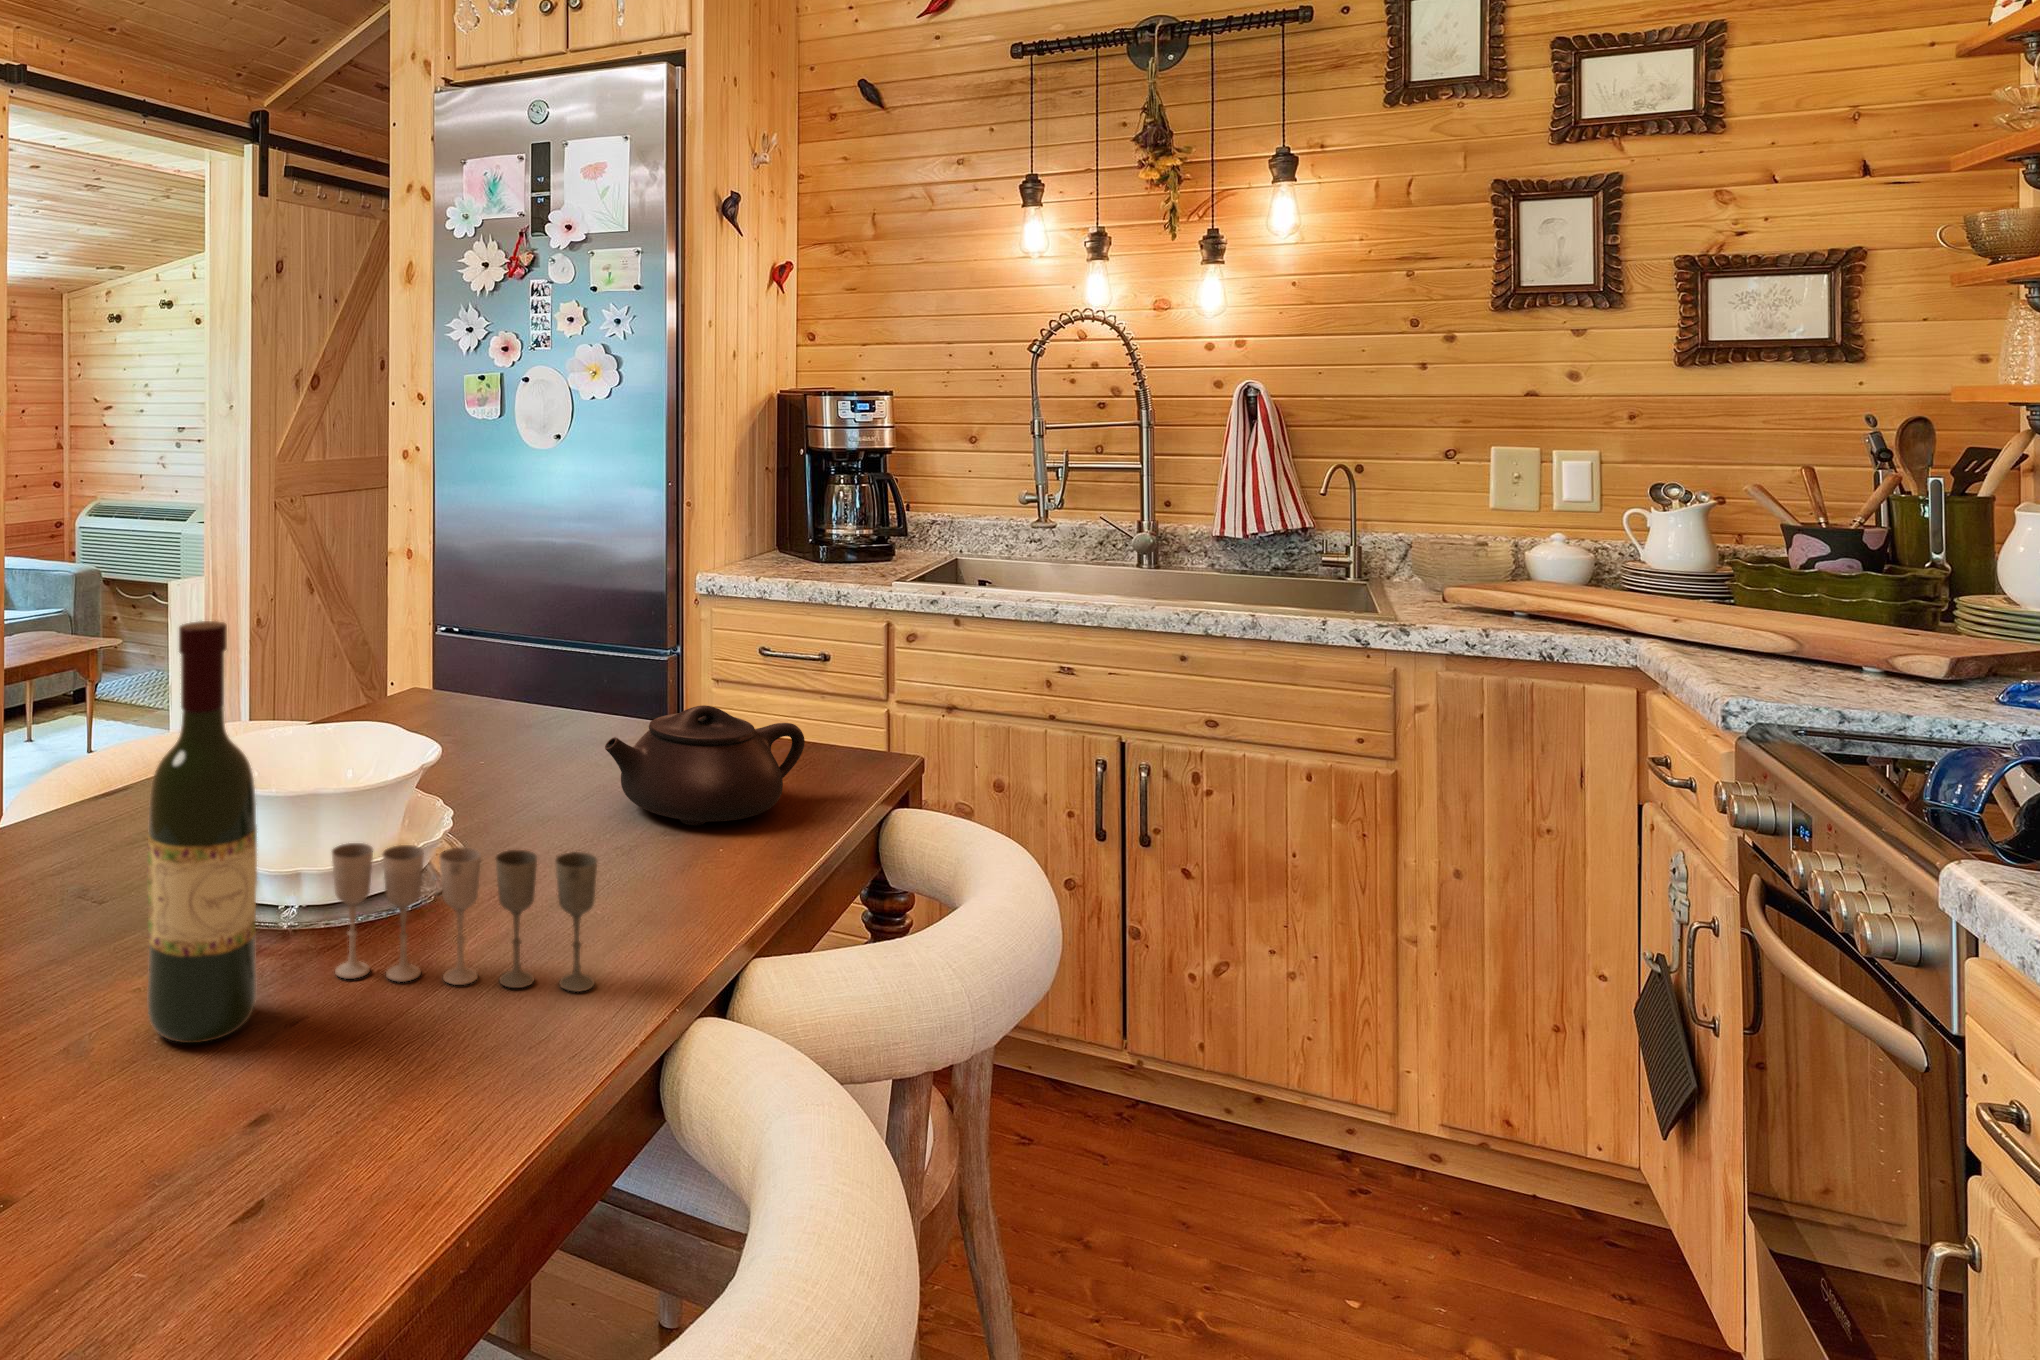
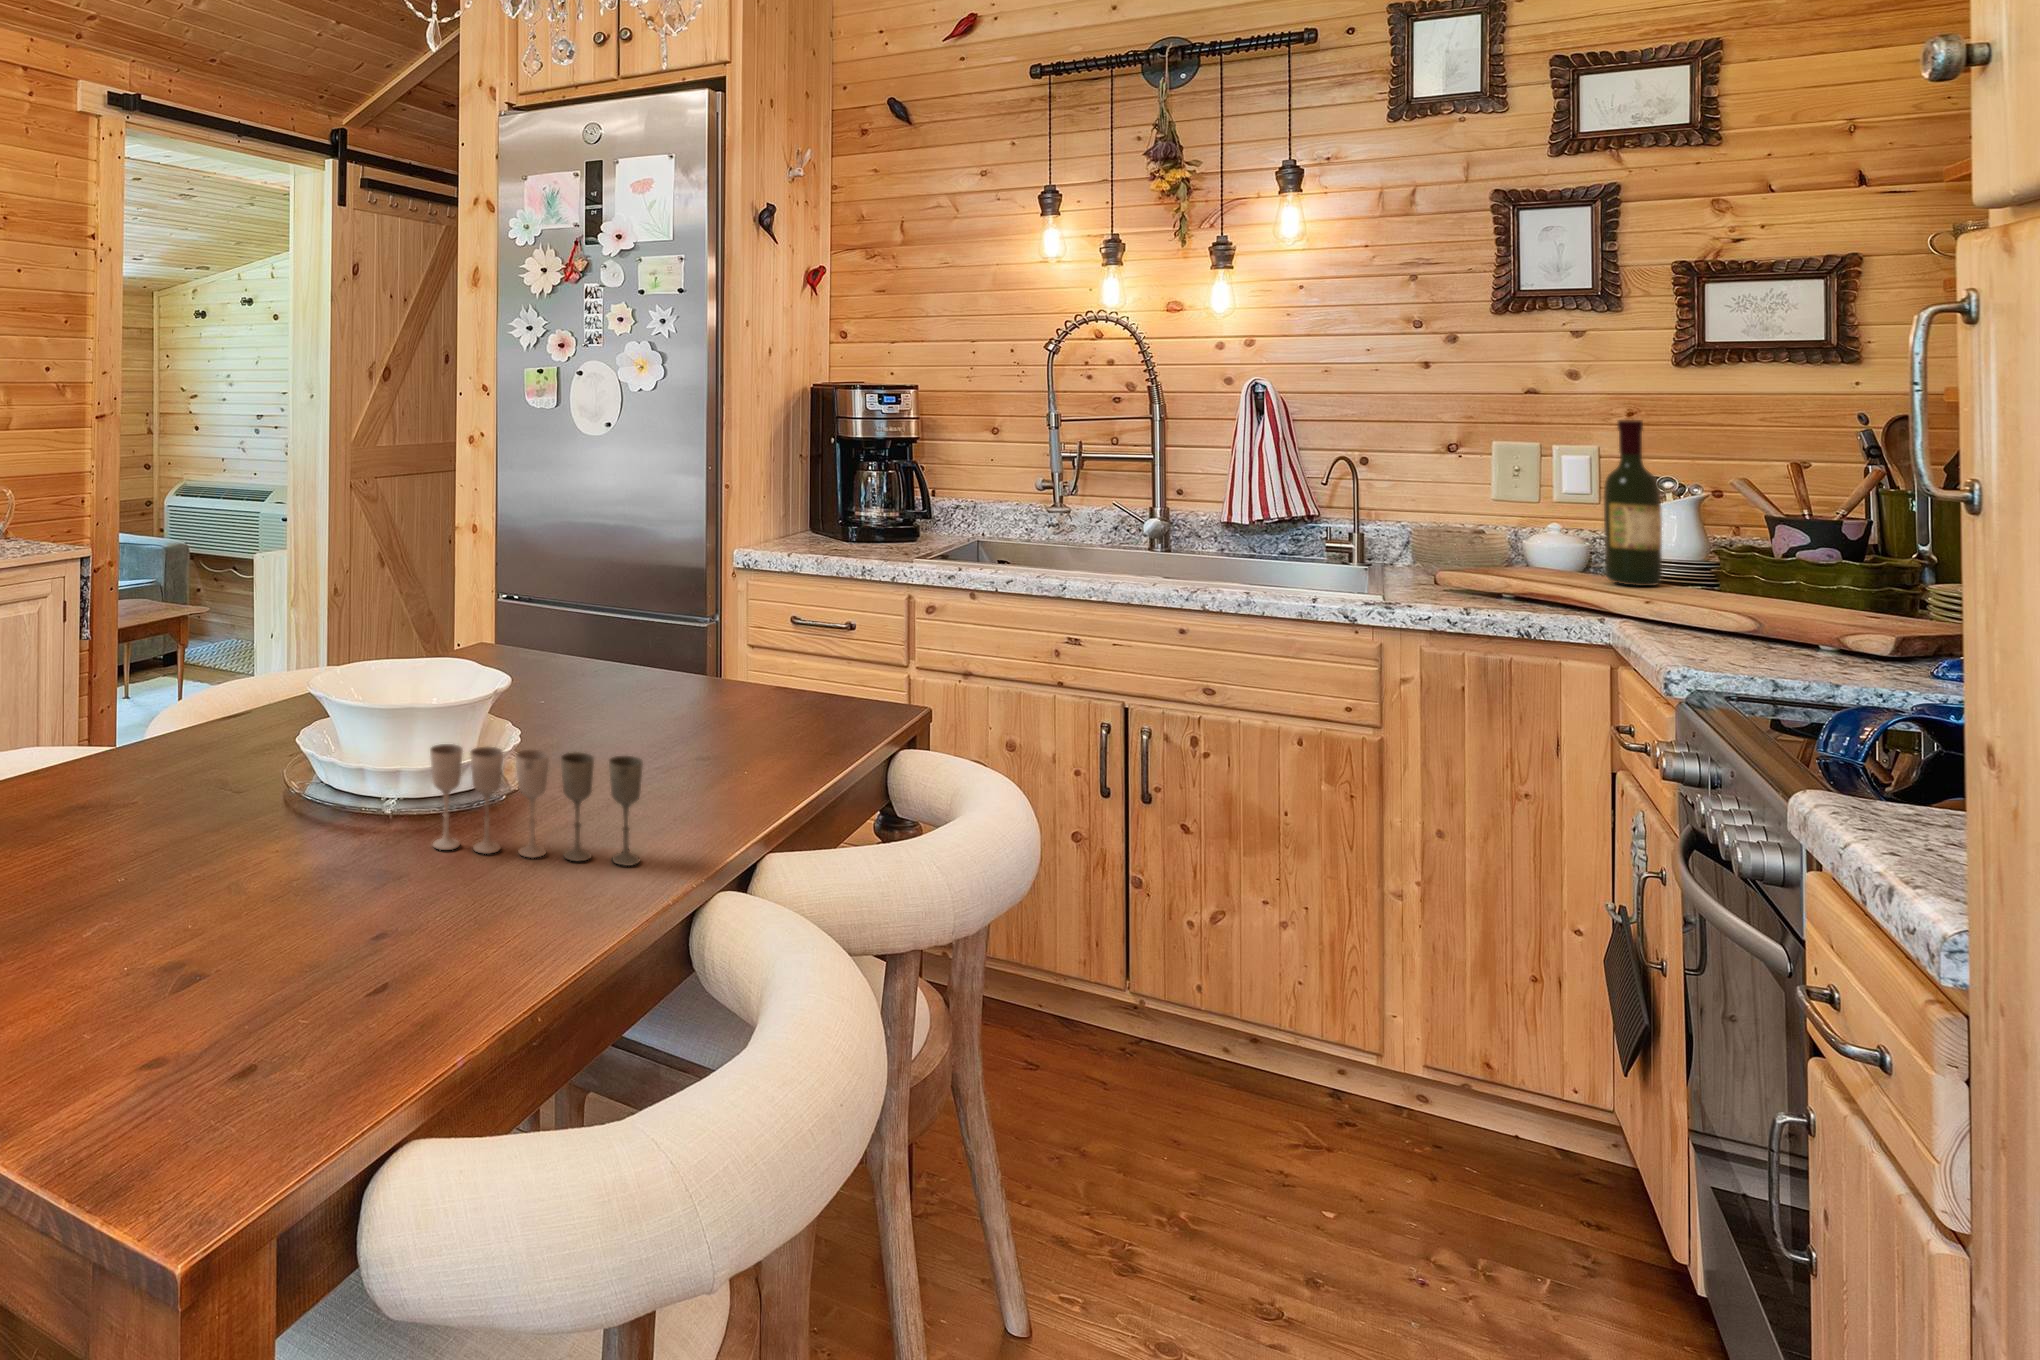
wine bottle: present [148,621,257,1043] -> present [1604,420,1663,586]
teapot: present [605,705,805,825] -> none [649,652,821,751]

